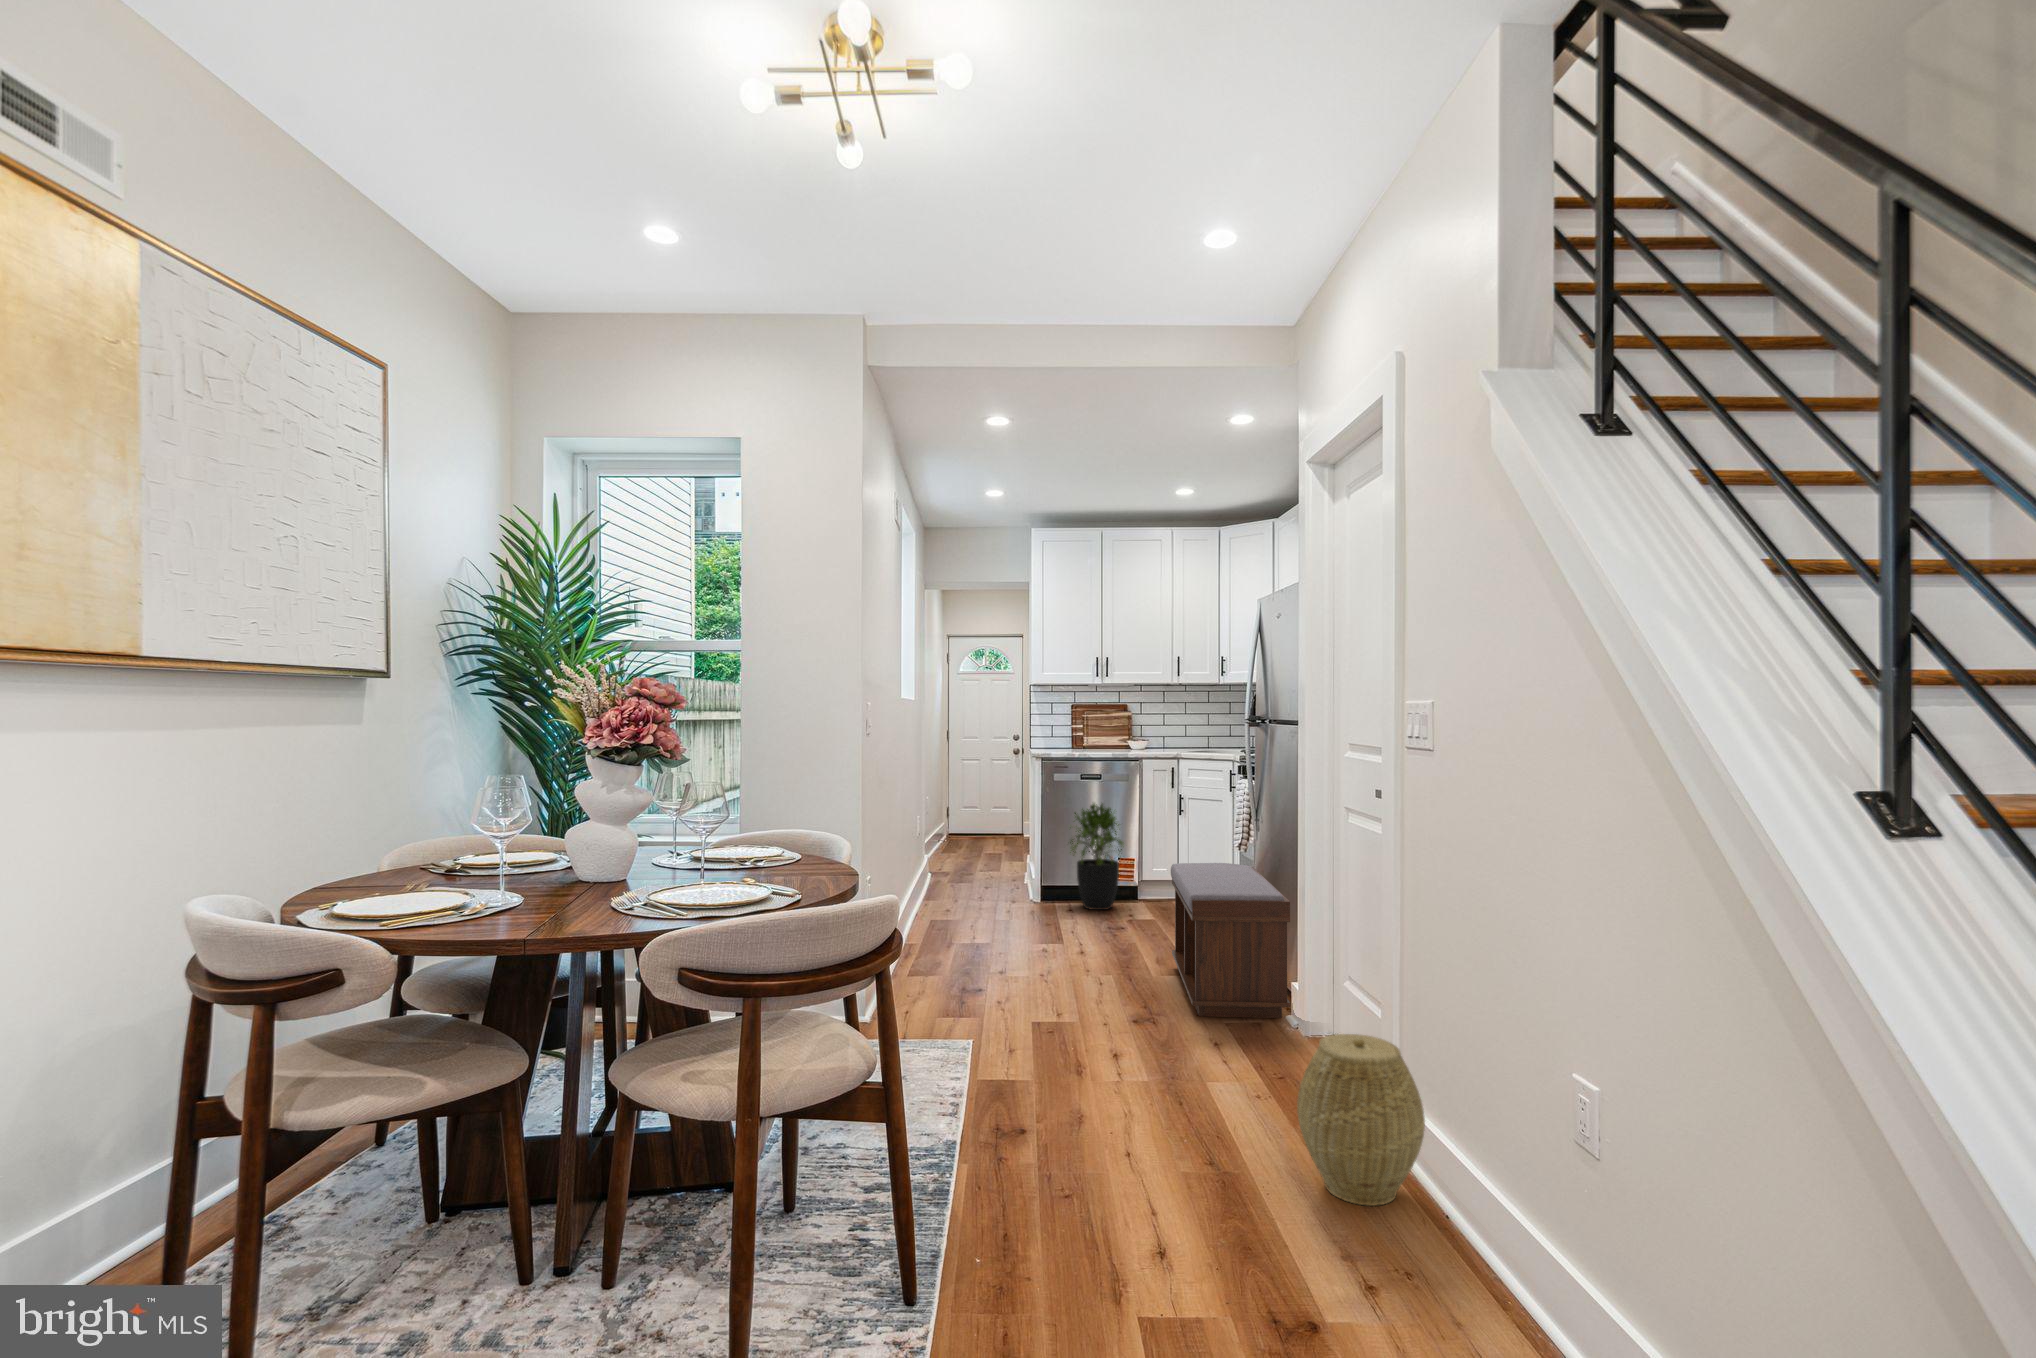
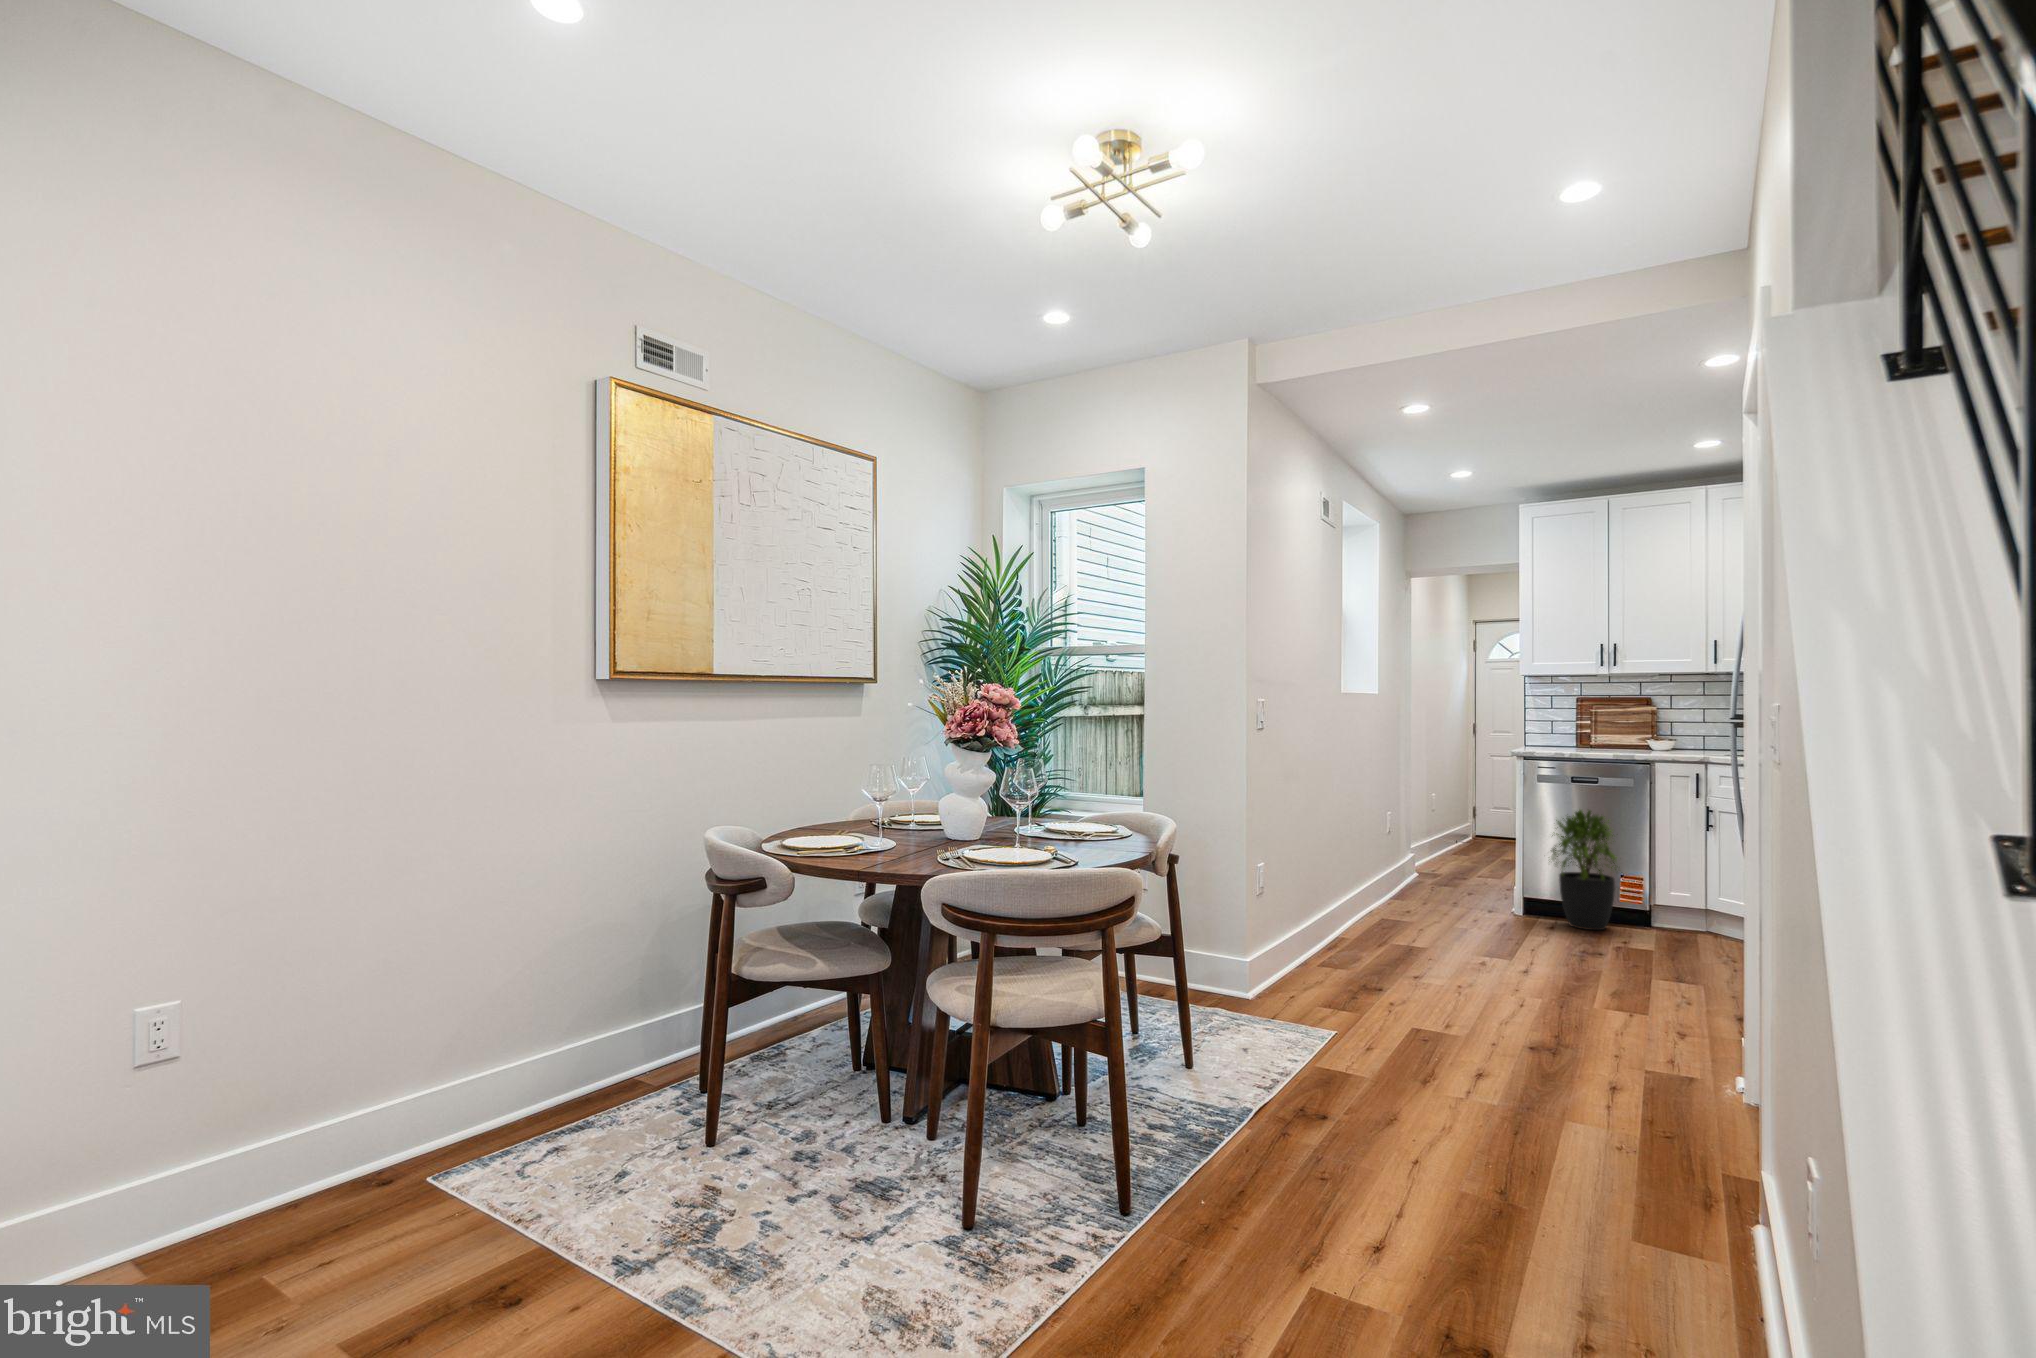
bench: present [1171,863,1291,1018] -> none [1603,883,1746,1078]
woven basket: present [1297,1034,1425,1206] -> none [1590,1084,1759,1290]

